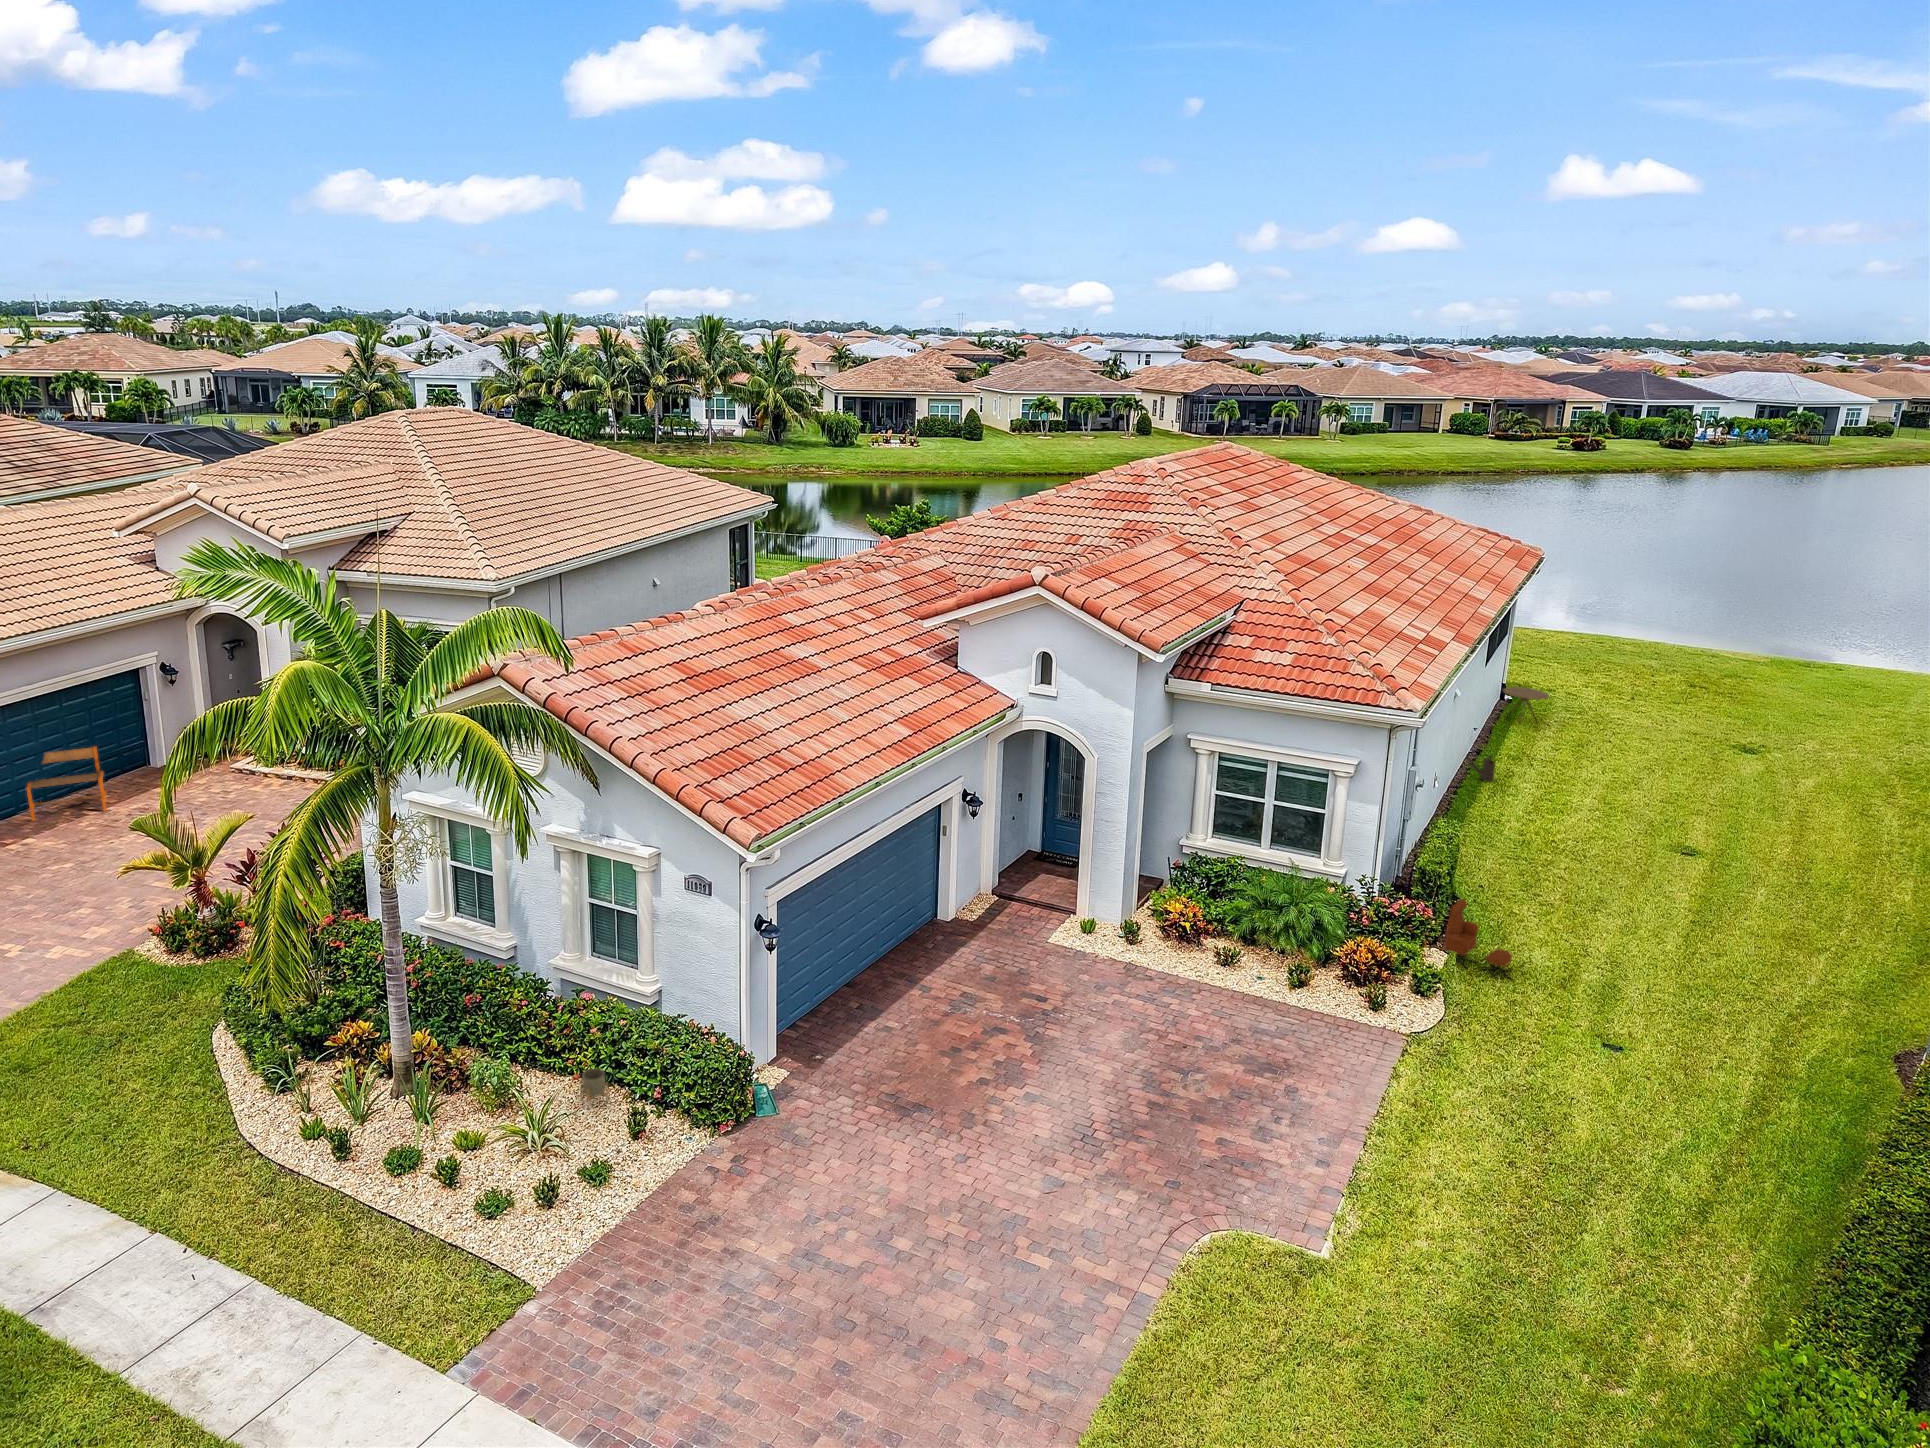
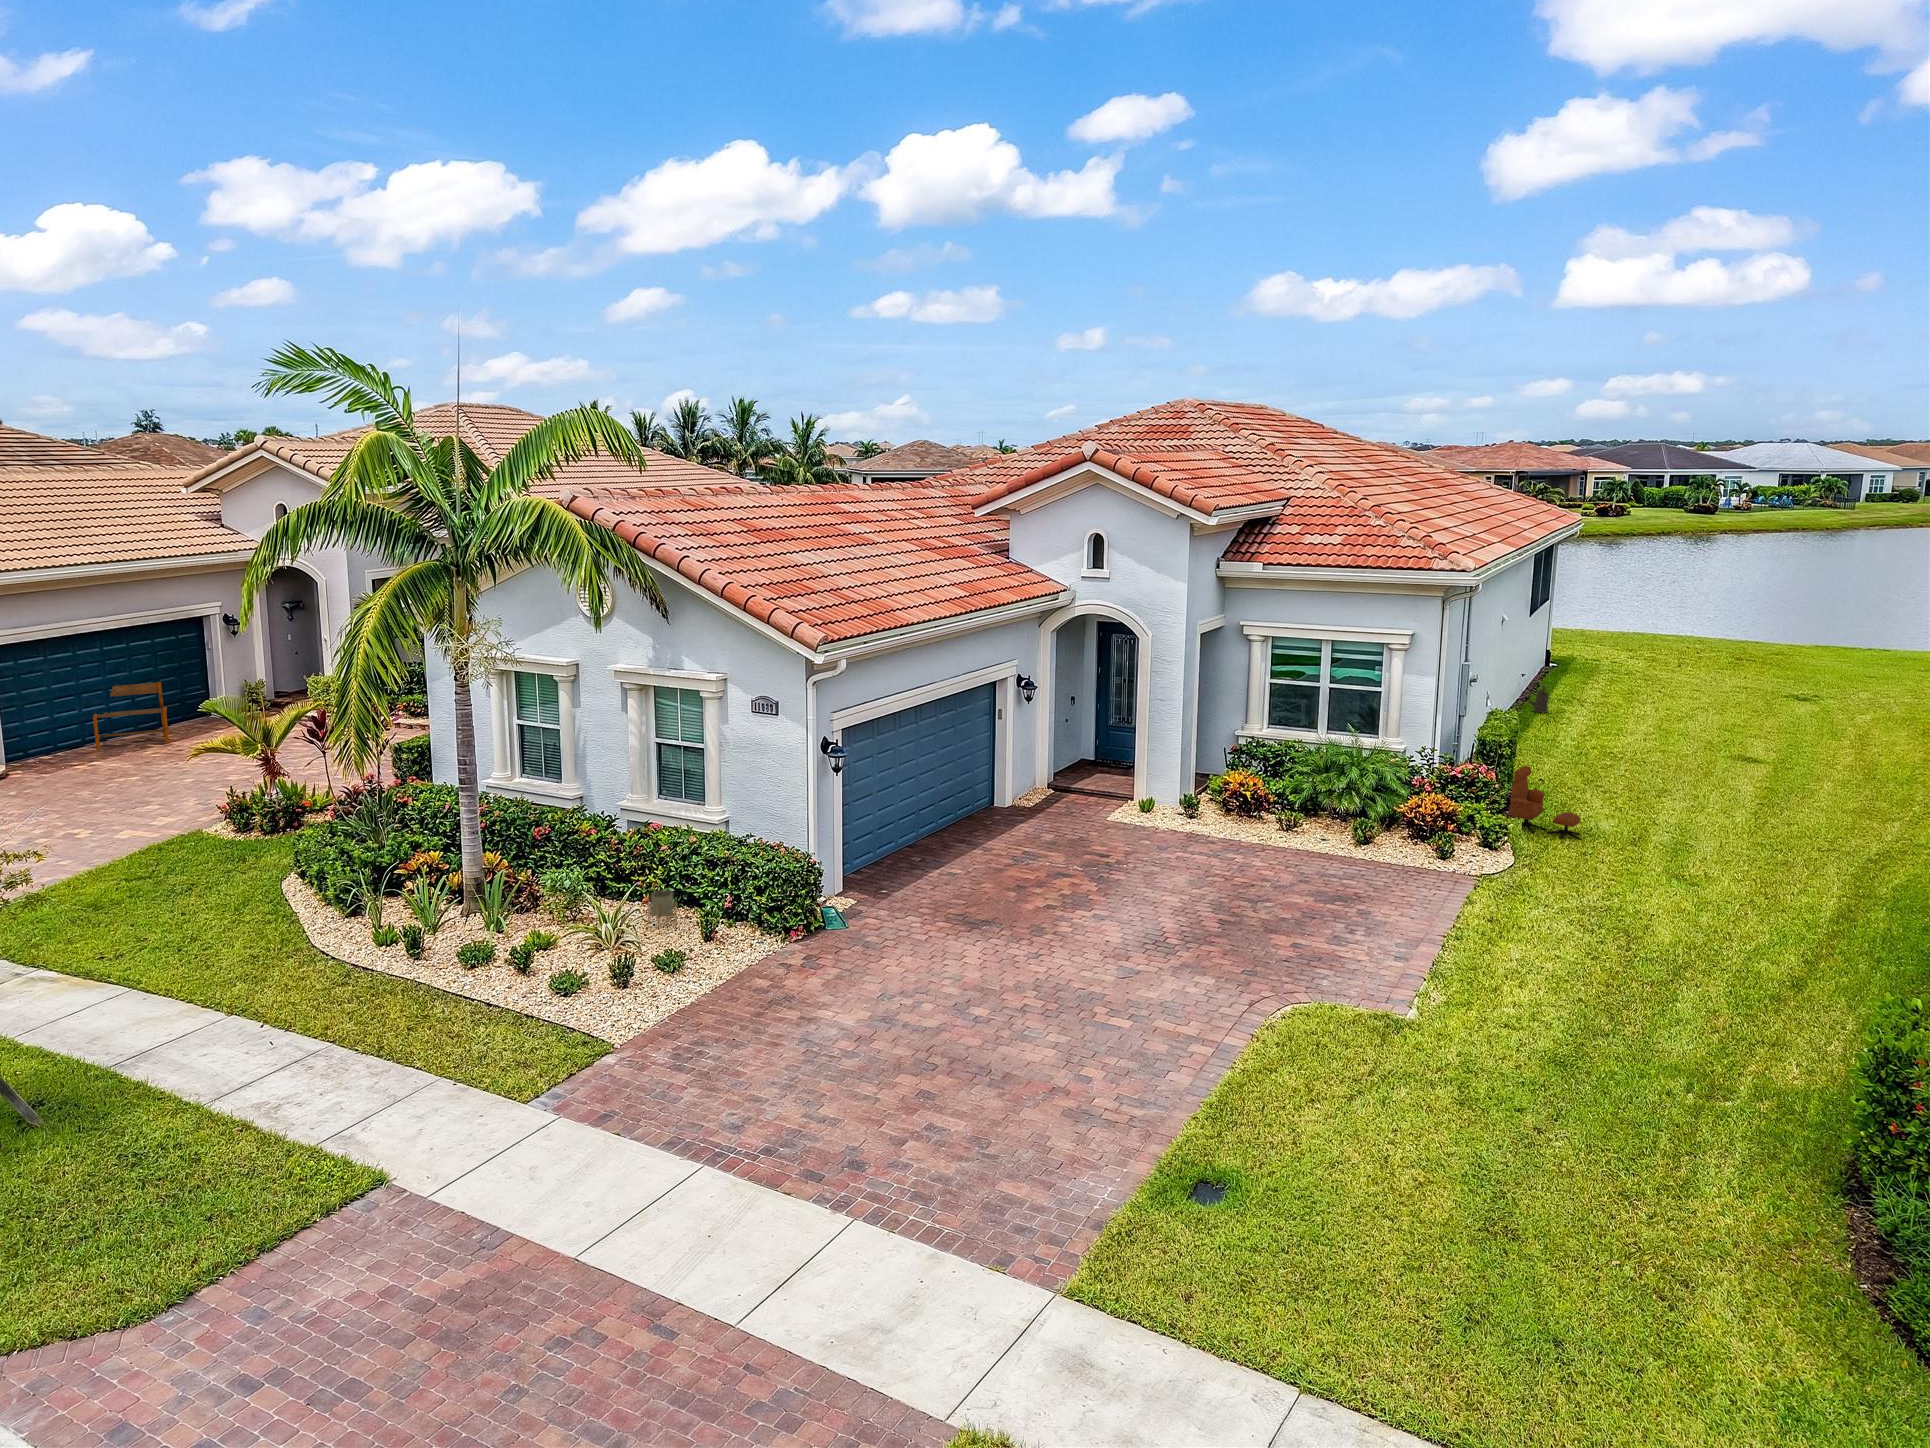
round table: present [1503,687,1549,720] -> none [1551,642,1599,676]

